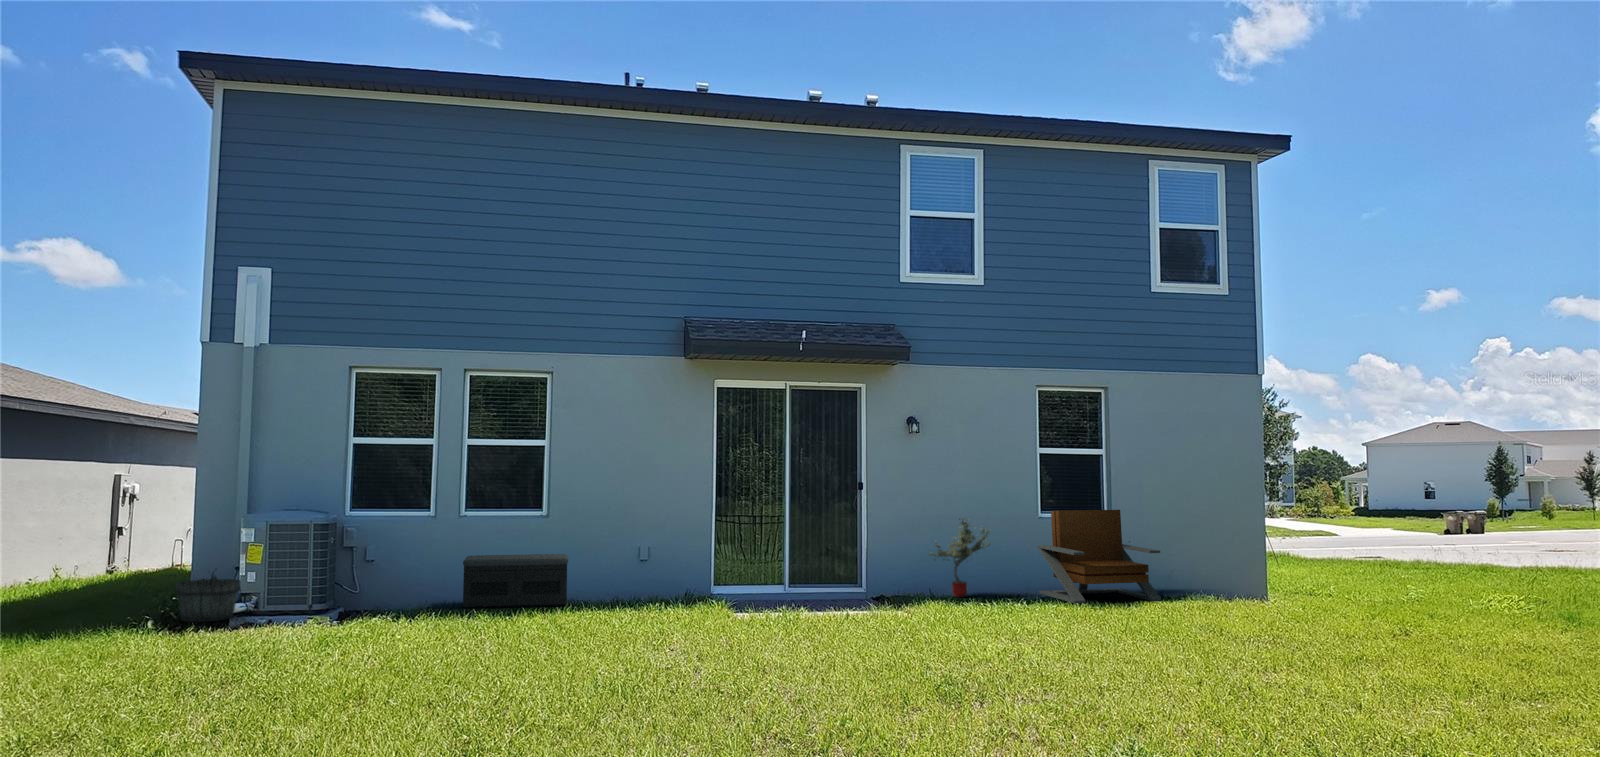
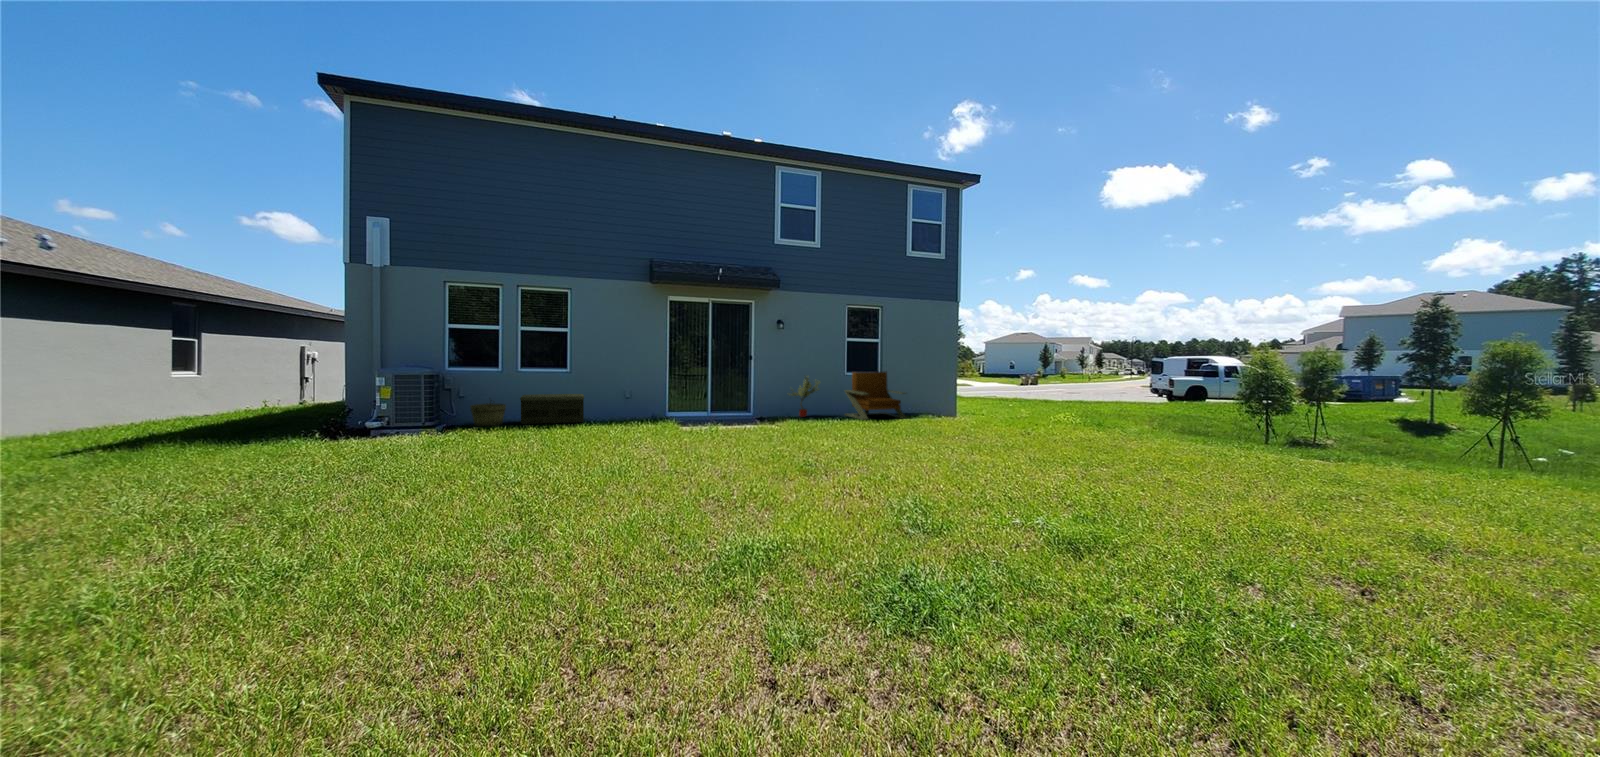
wooden bucket: present [175,573,241,622] -> present [470,403,506,426]

